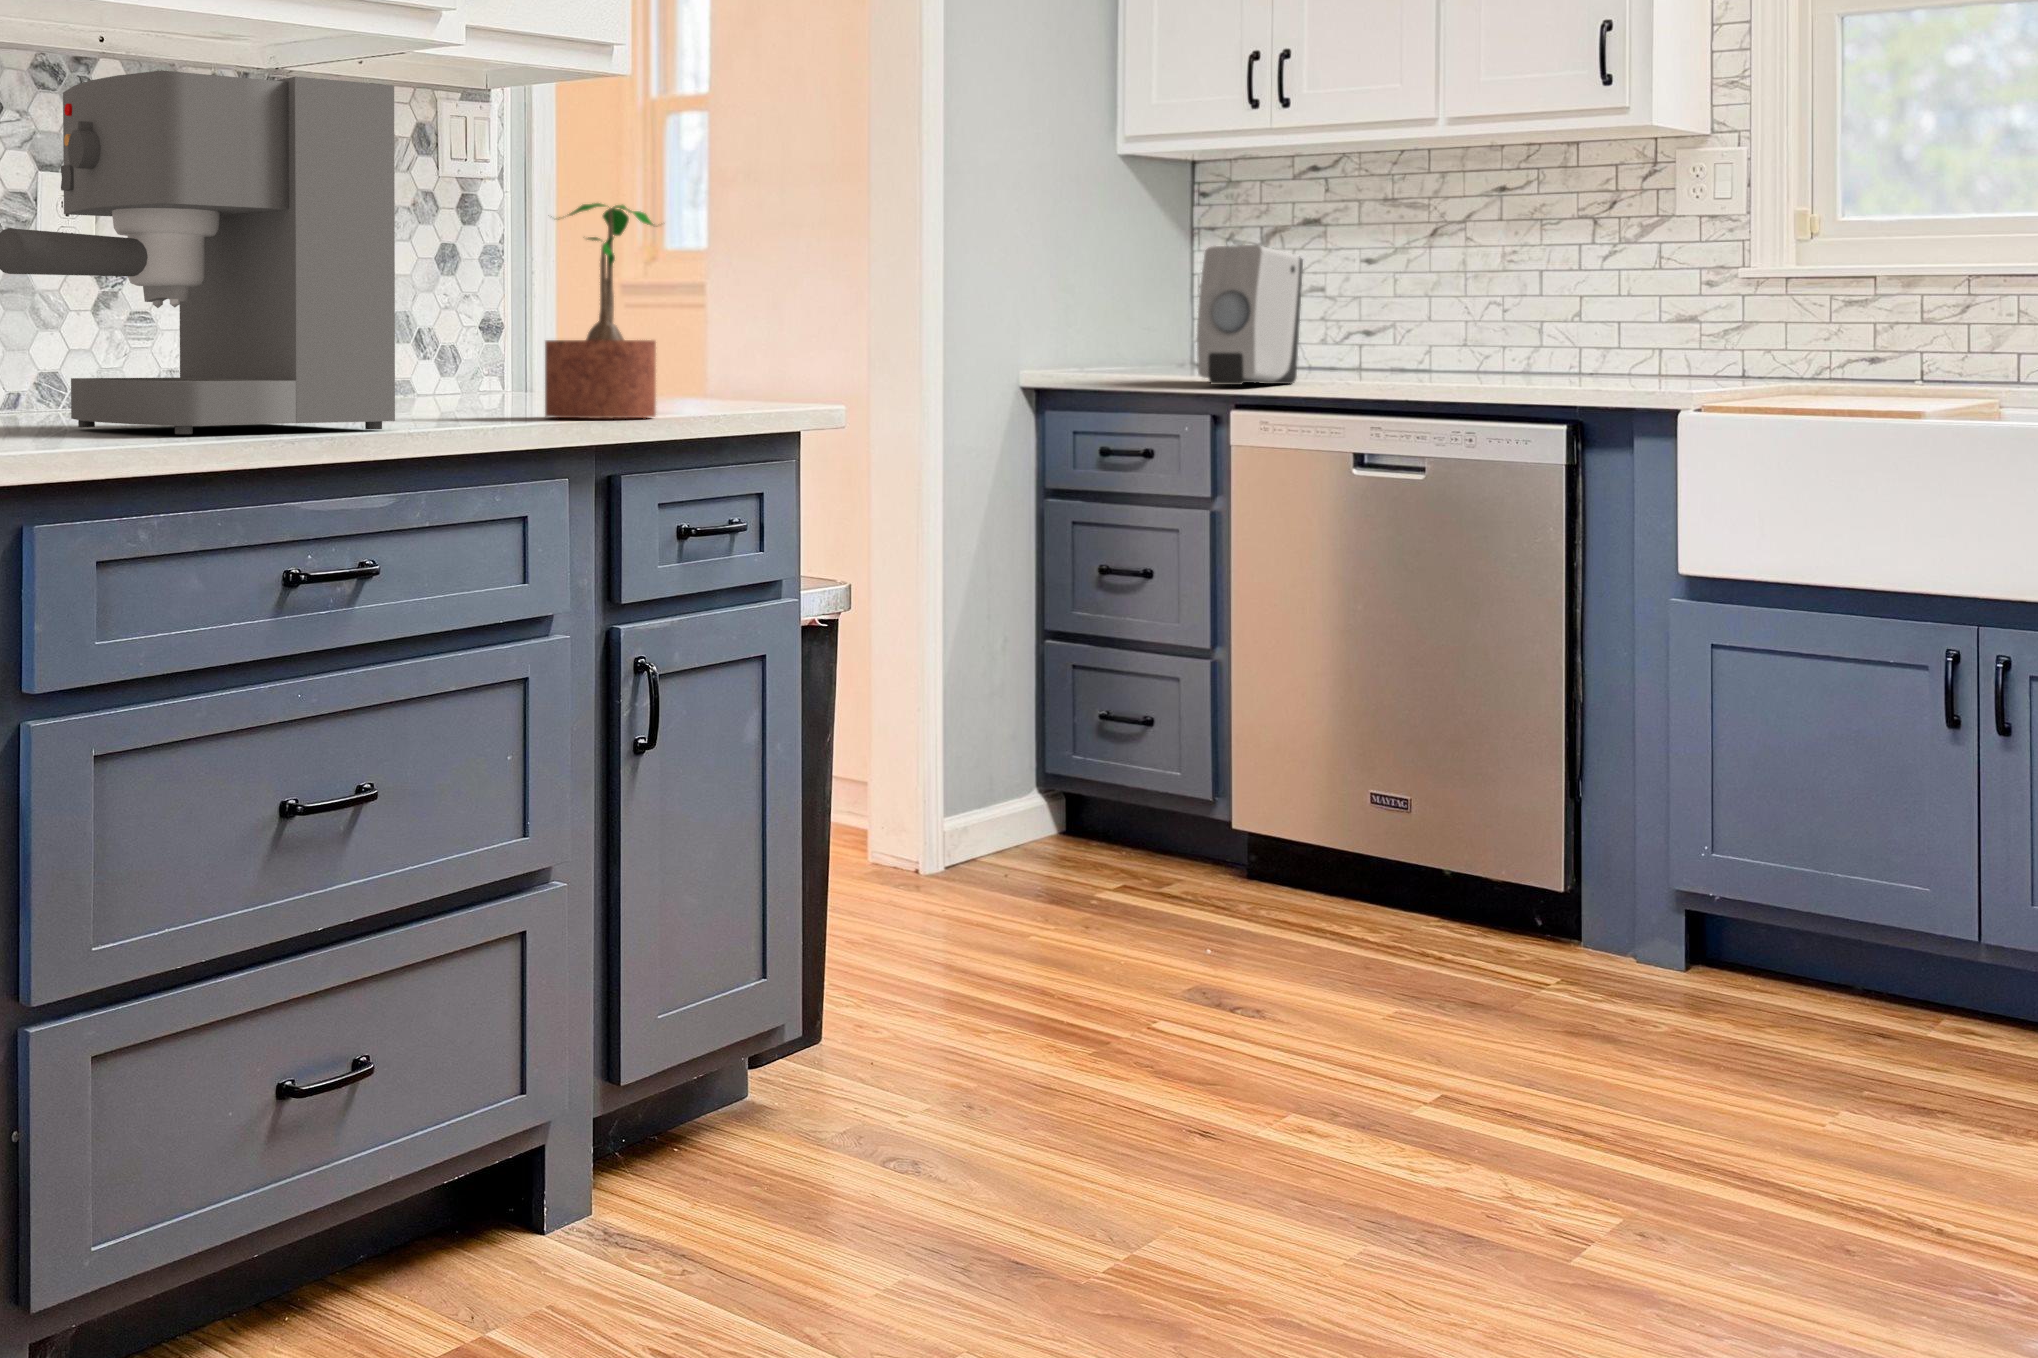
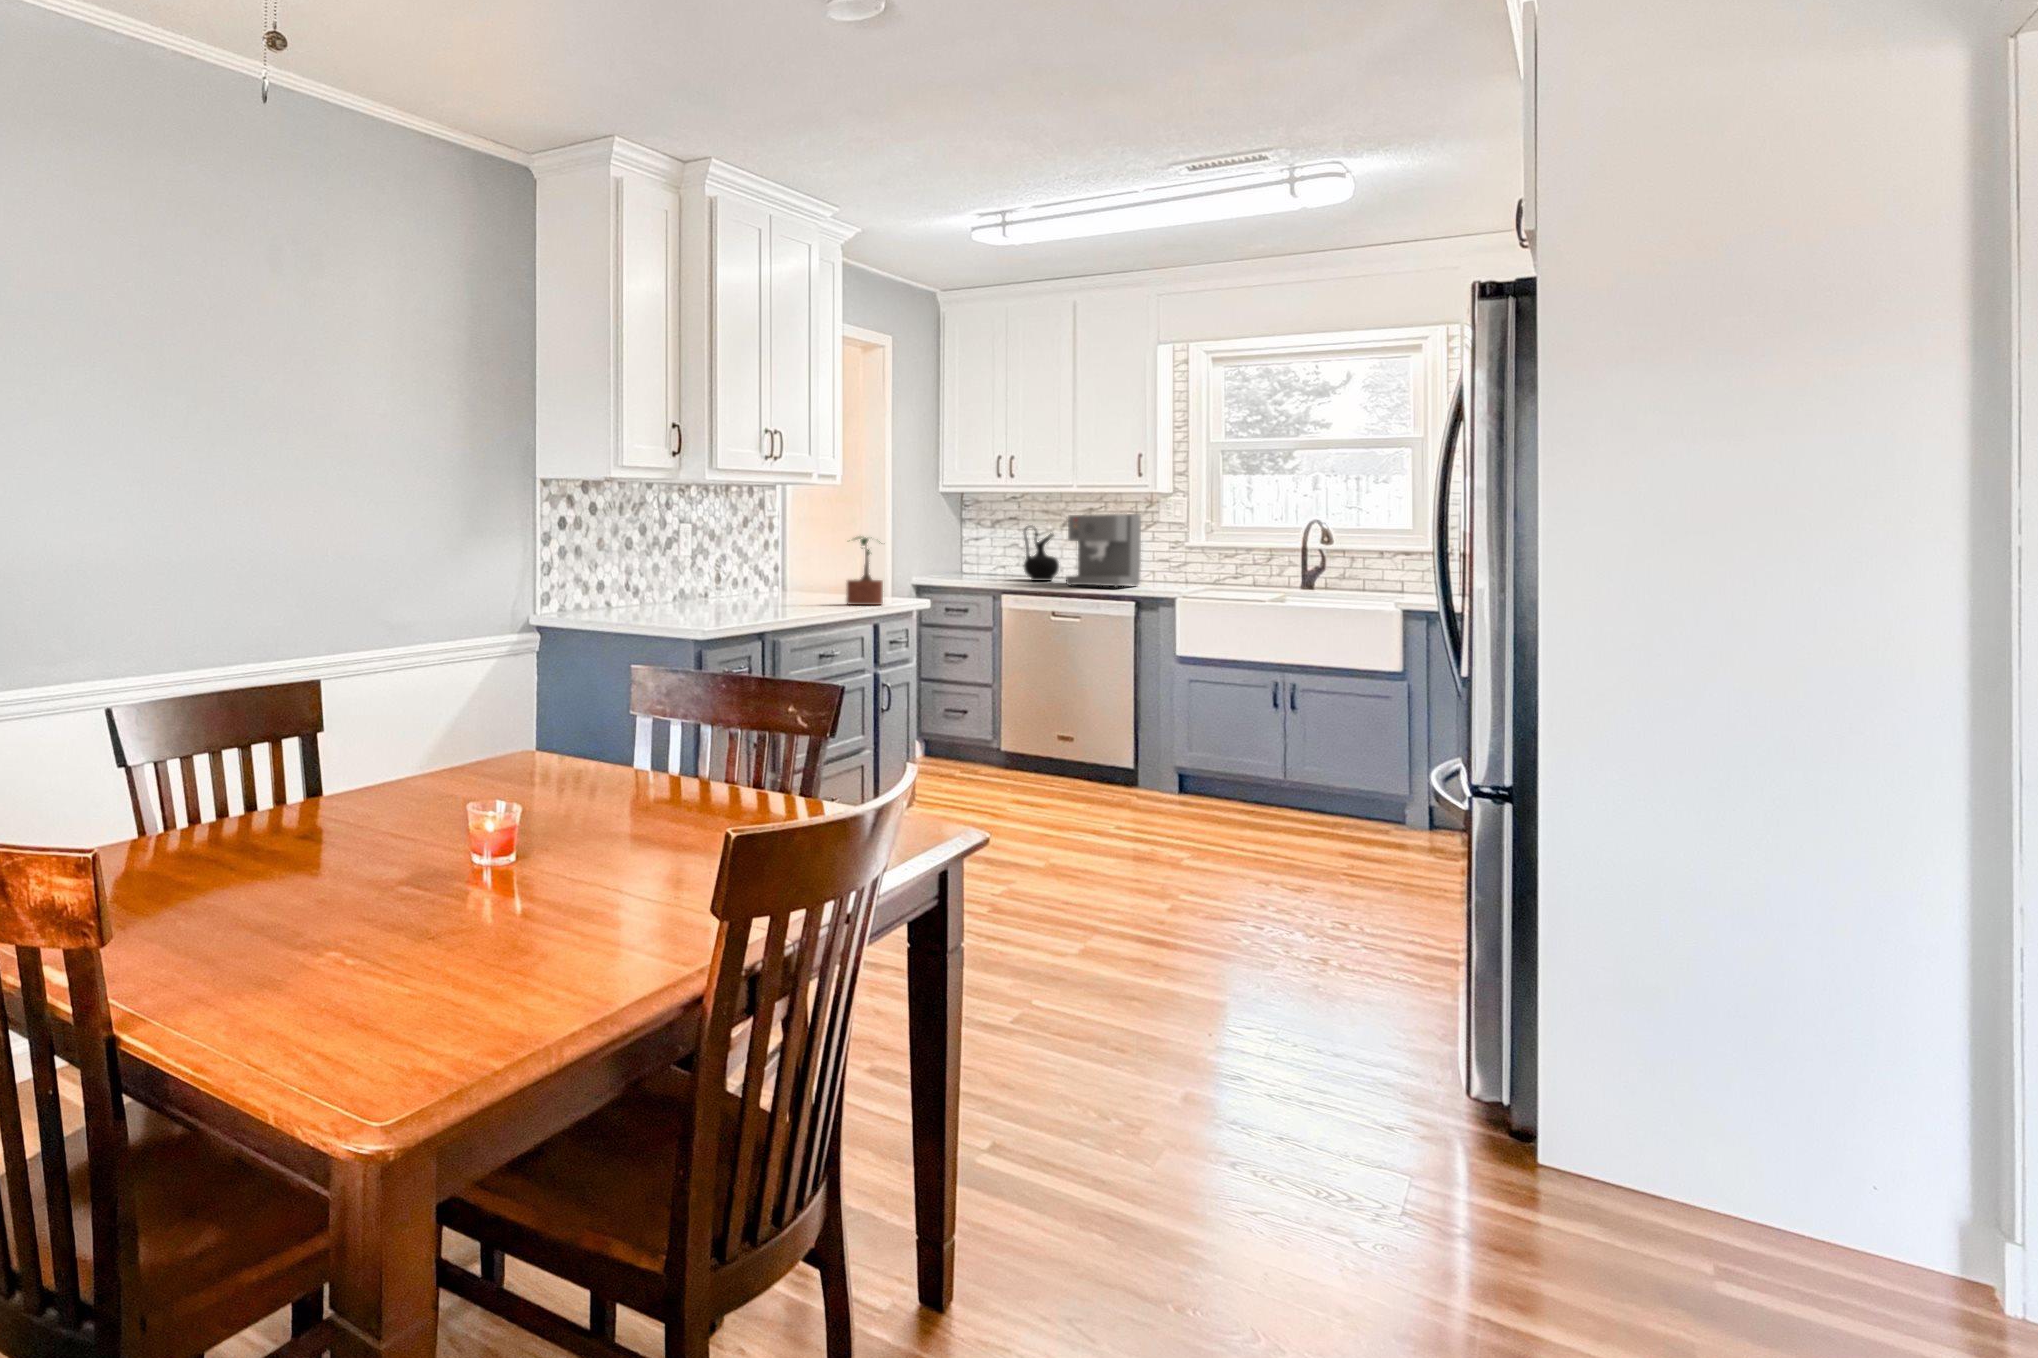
coffee maker: present [0,70,395,434] -> present [1066,514,1141,587]
ceramic jug: none [1322,229,1411,371] -> present [1024,526,1059,581]
soap dispenser: present [1197,245,1303,385] -> none [988,535,1026,588]

